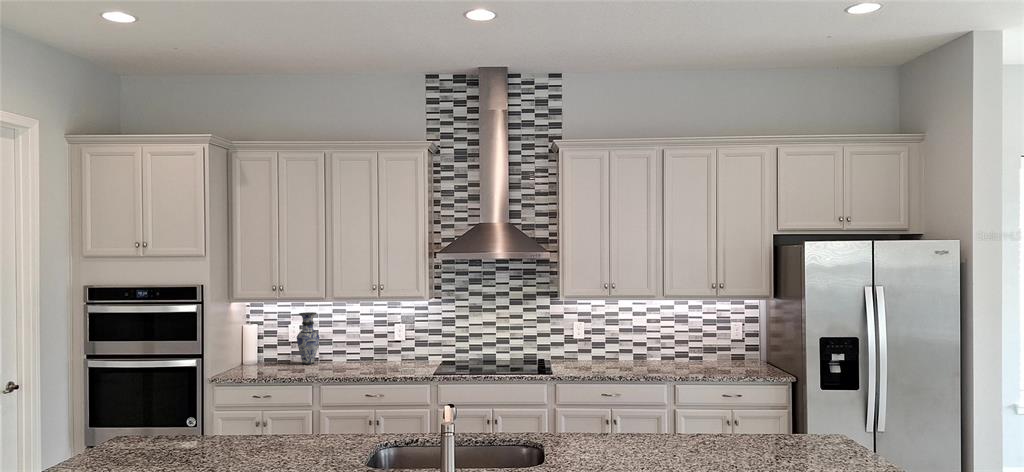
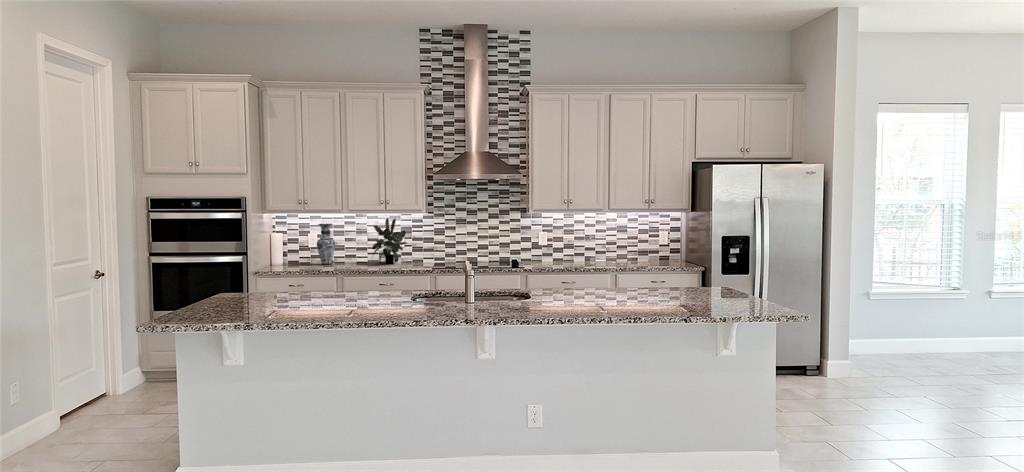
potted plant: none [363,305,407,364] -> present [372,218,407,264]

